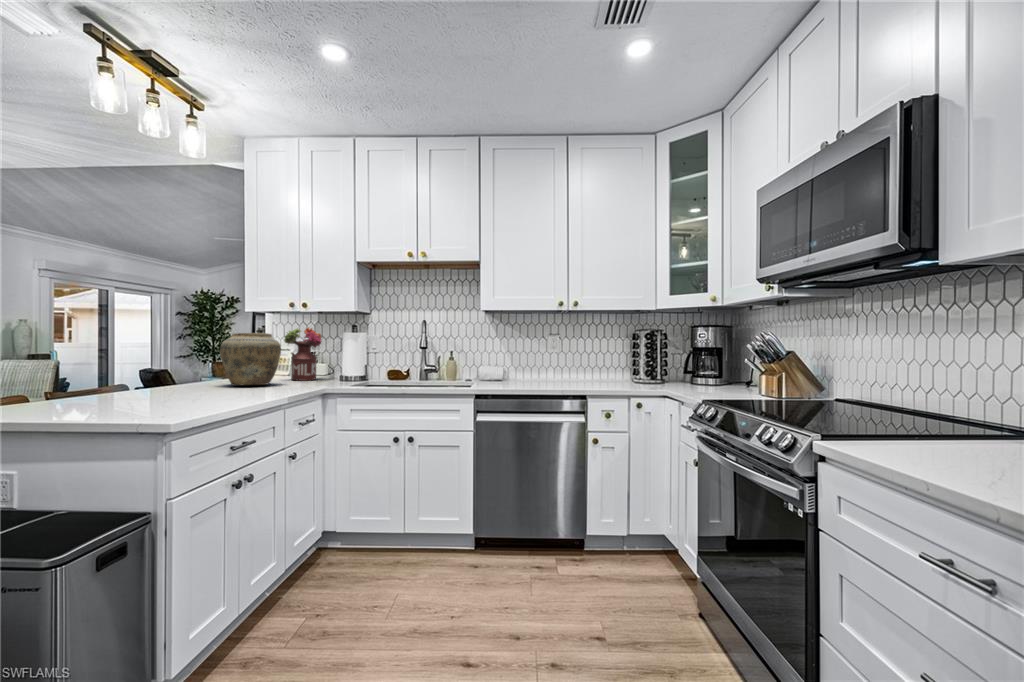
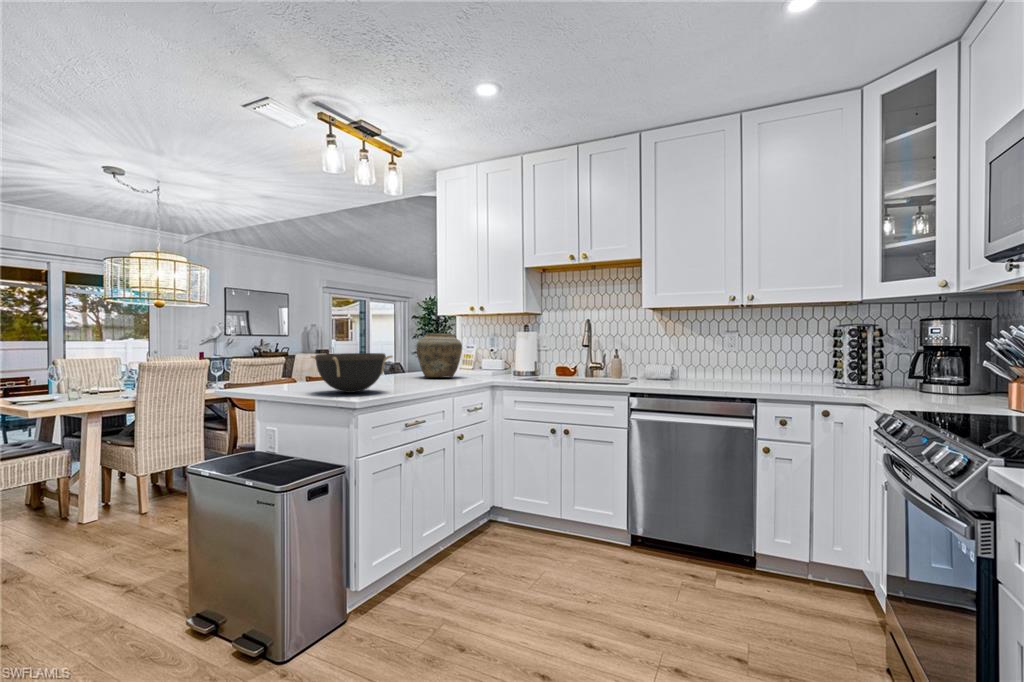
flower arrangement: present [284,328,322,381] -> none [468,328,500,375]
bowl: none [77,357,212,411] -> present [311,353,392,393]

